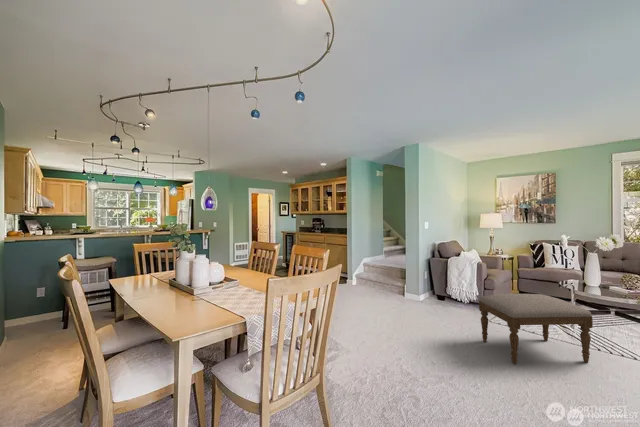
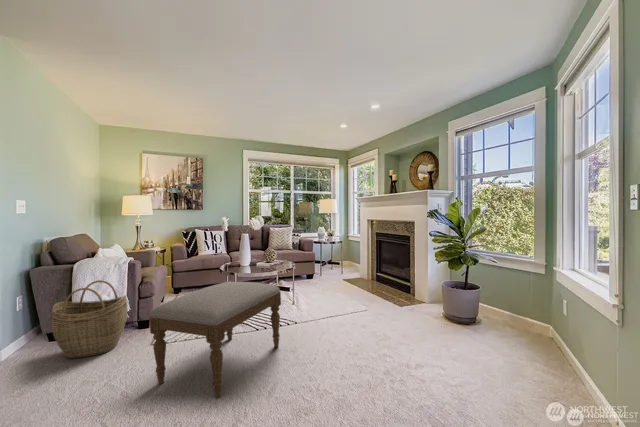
woven basket: none [437,272,475,315] -> present [52,280,127,358]

